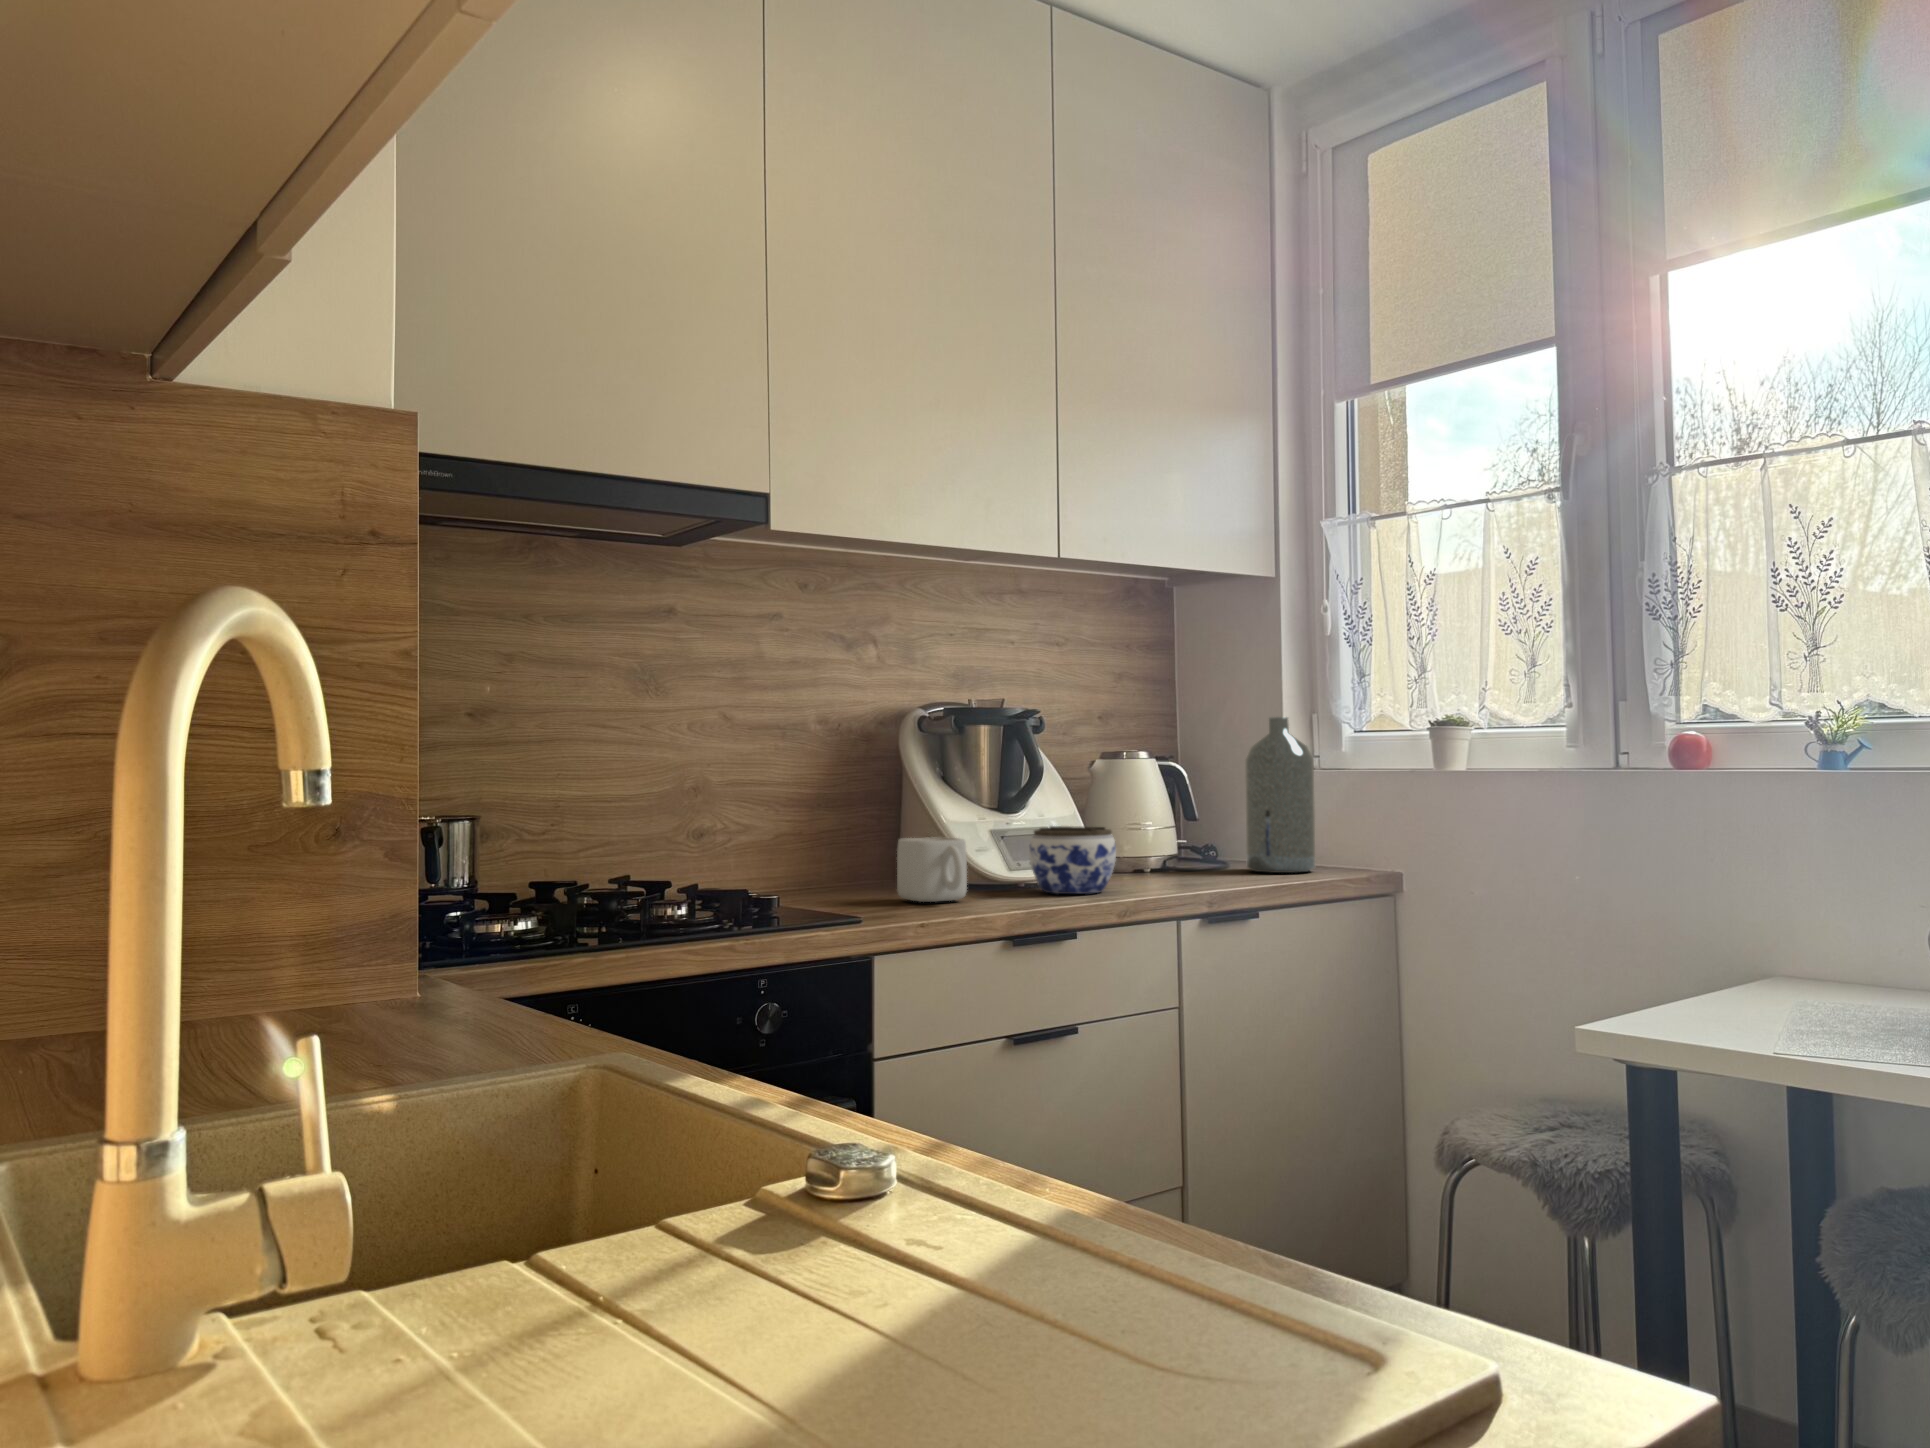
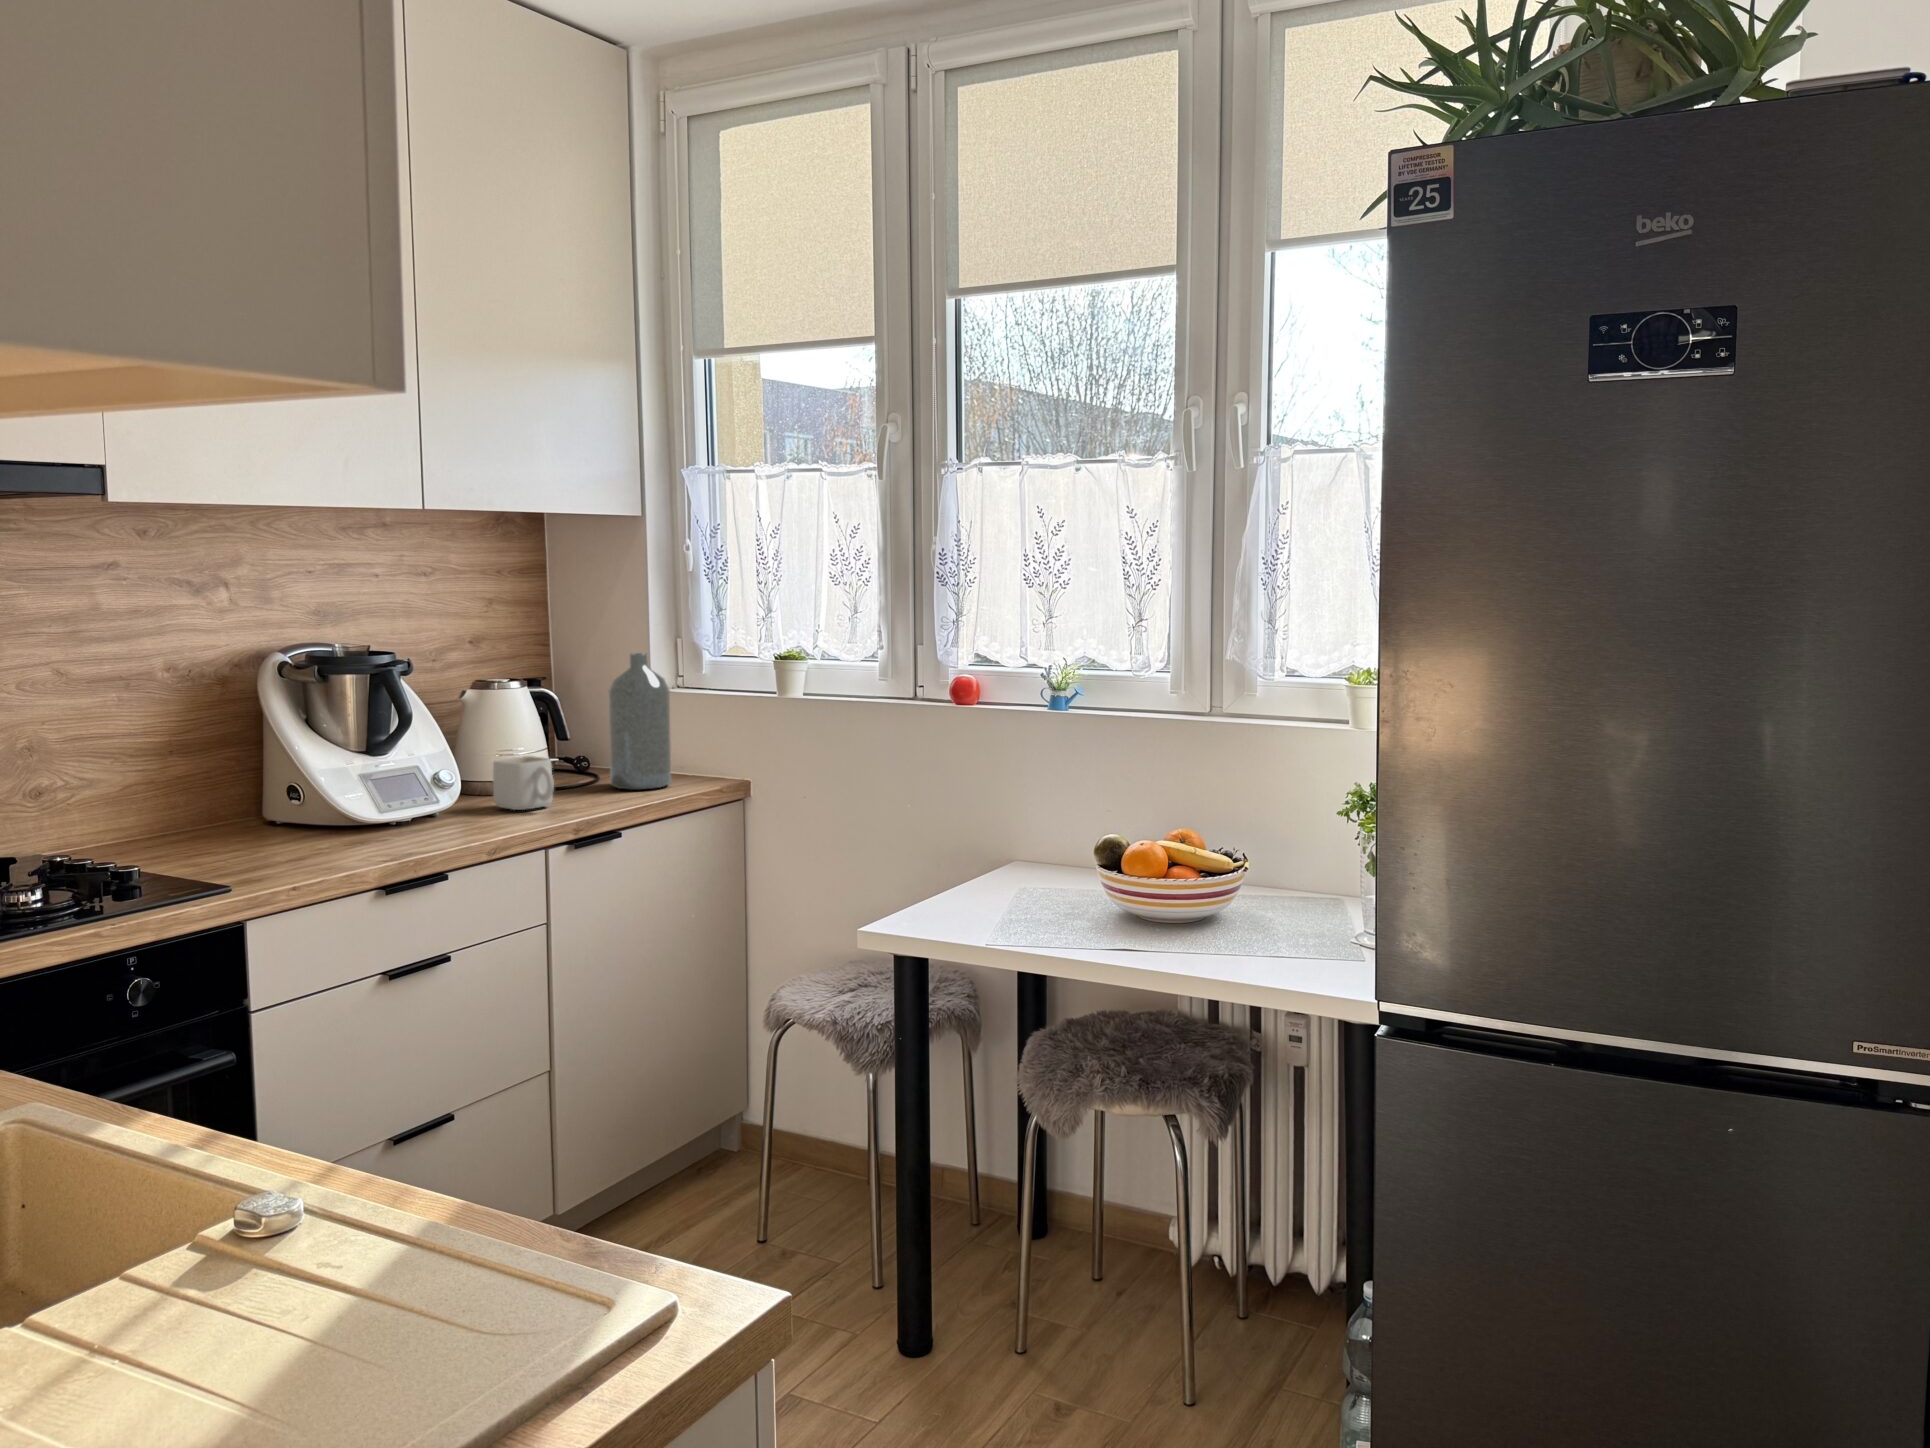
jar: present [1029,826,1116,894] -> none [404,769,488,833]
mug: present [897,837,967,902] -> present [493,756,554,810]

